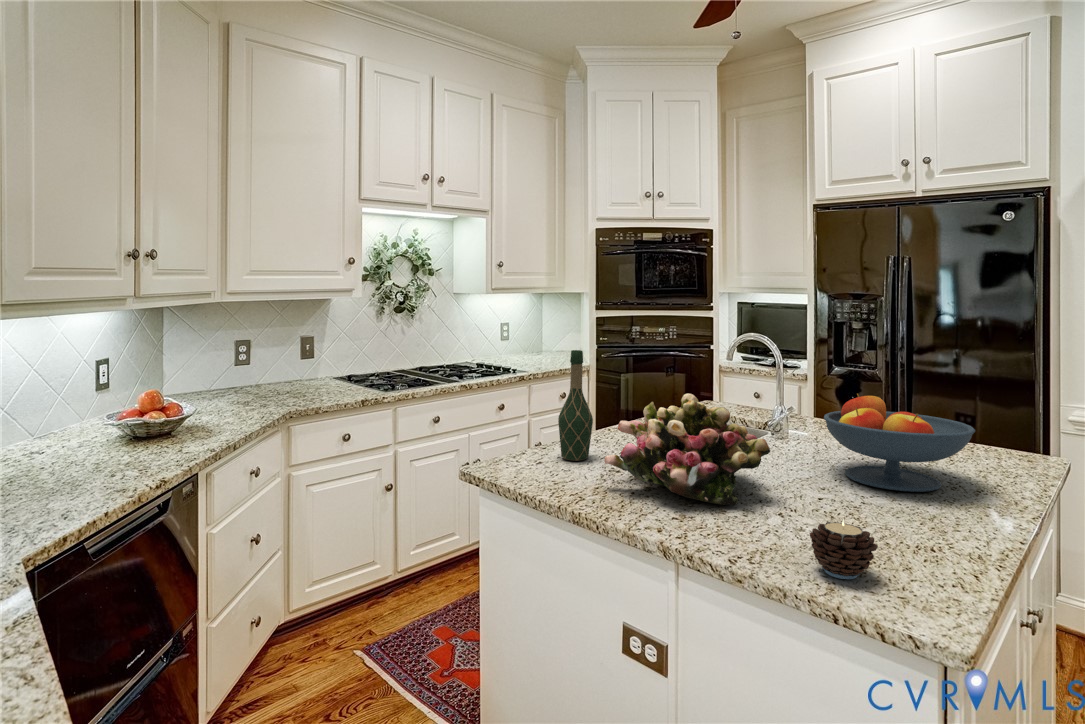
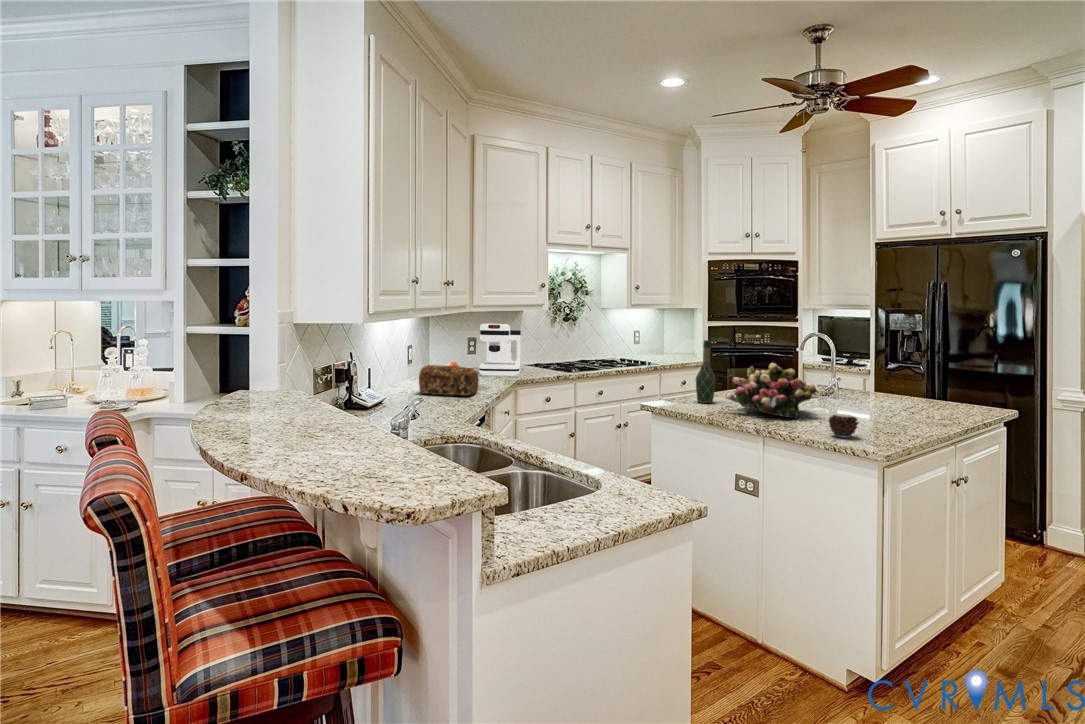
coffee maker: none [231,319,311,403] -> present [479,324,521,377]
fruit bowl: present [824,394,975,492] -> none [853,366,939,417]
bread loaf: none [46,401,180,458] -> present [419,365,479,396]

